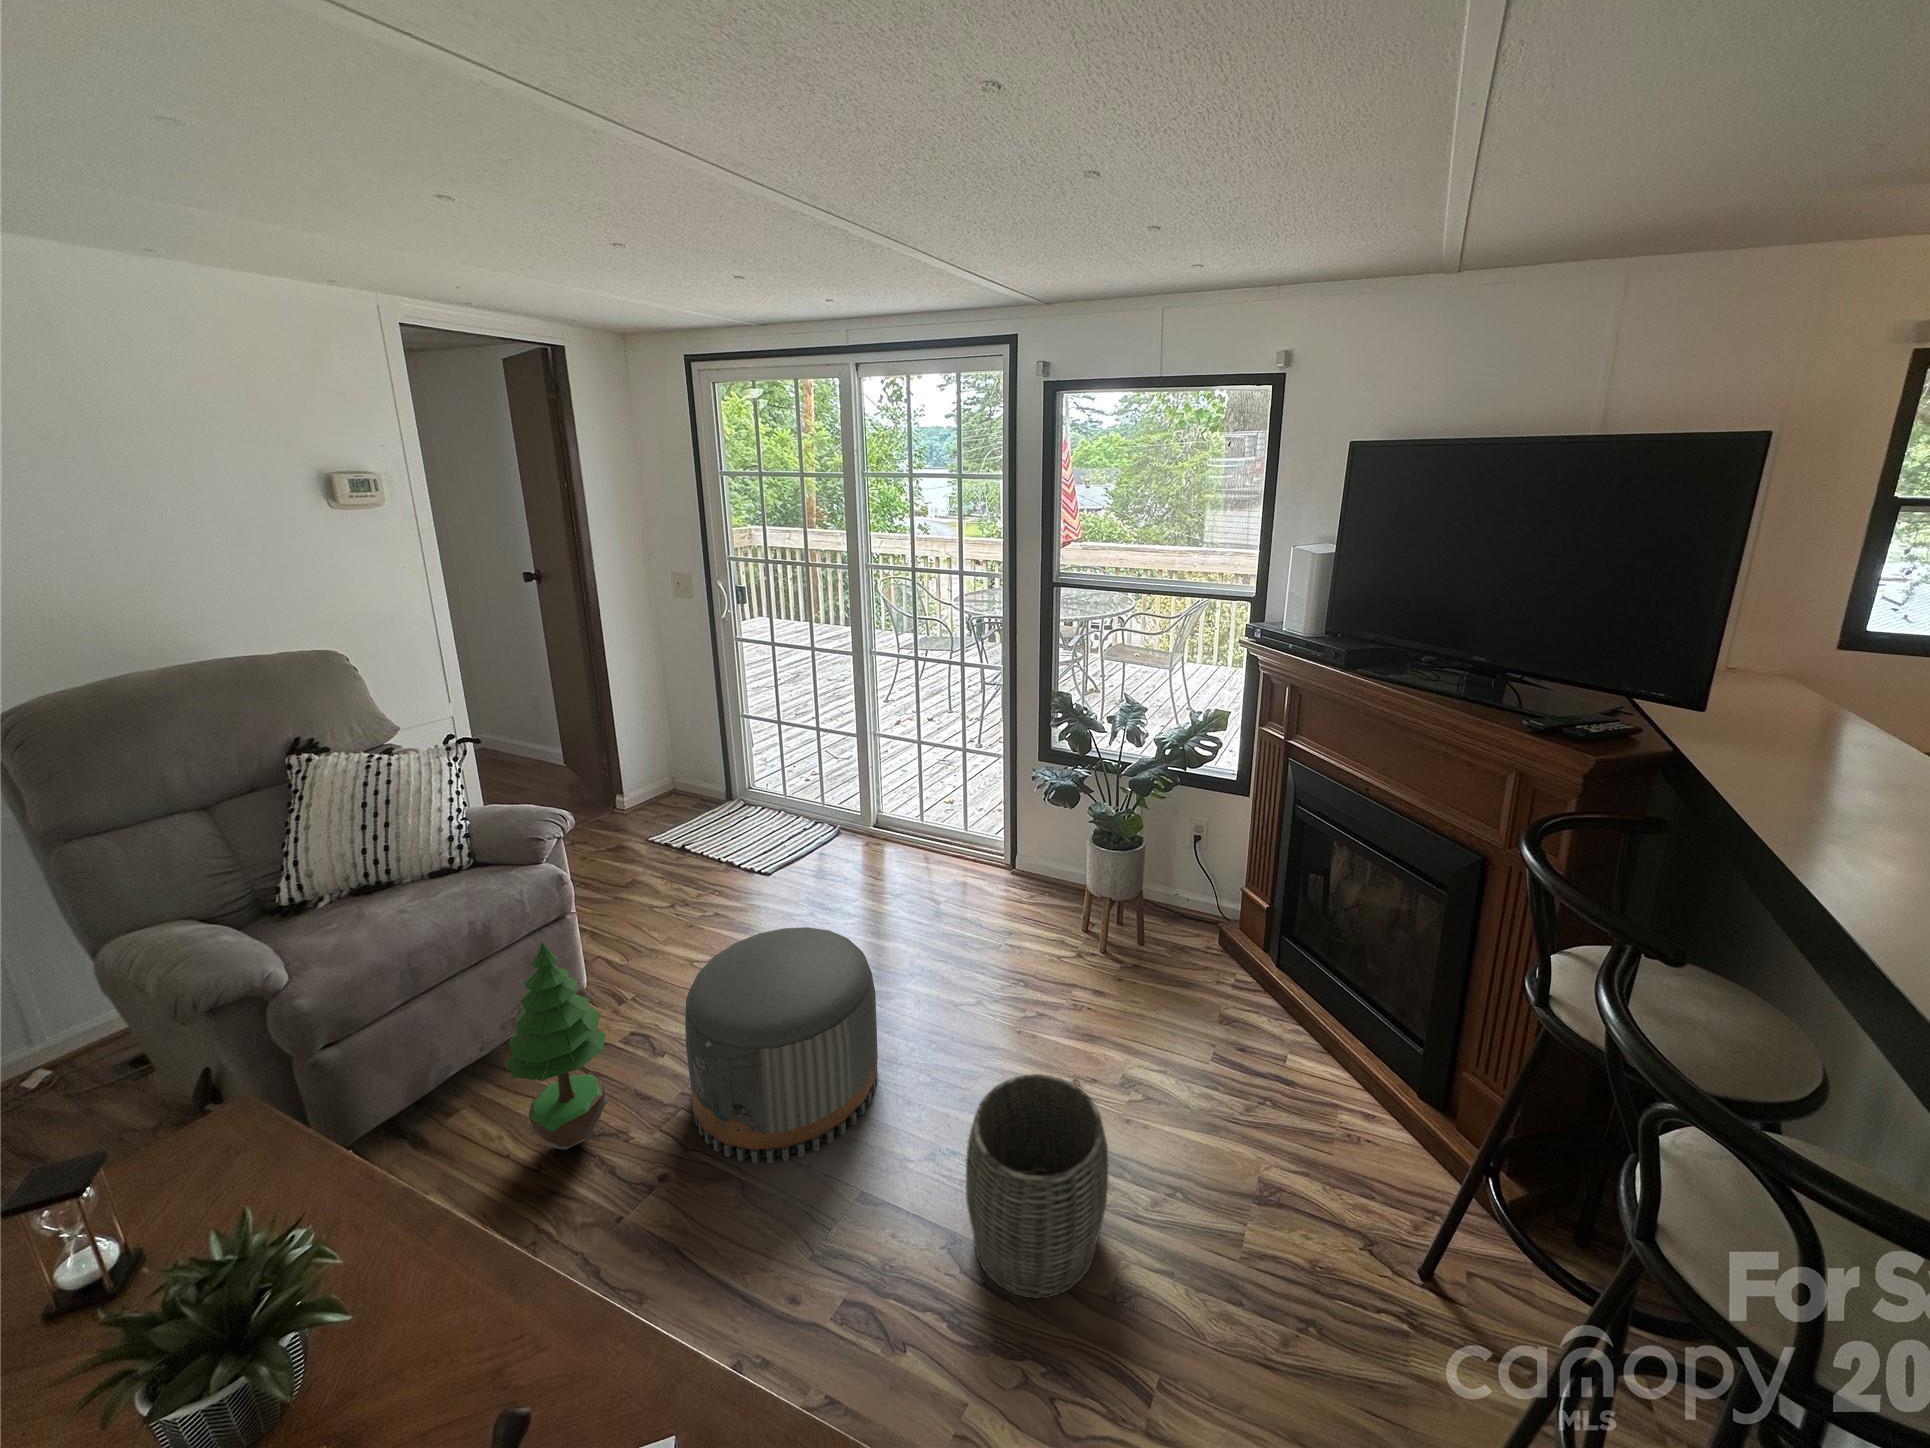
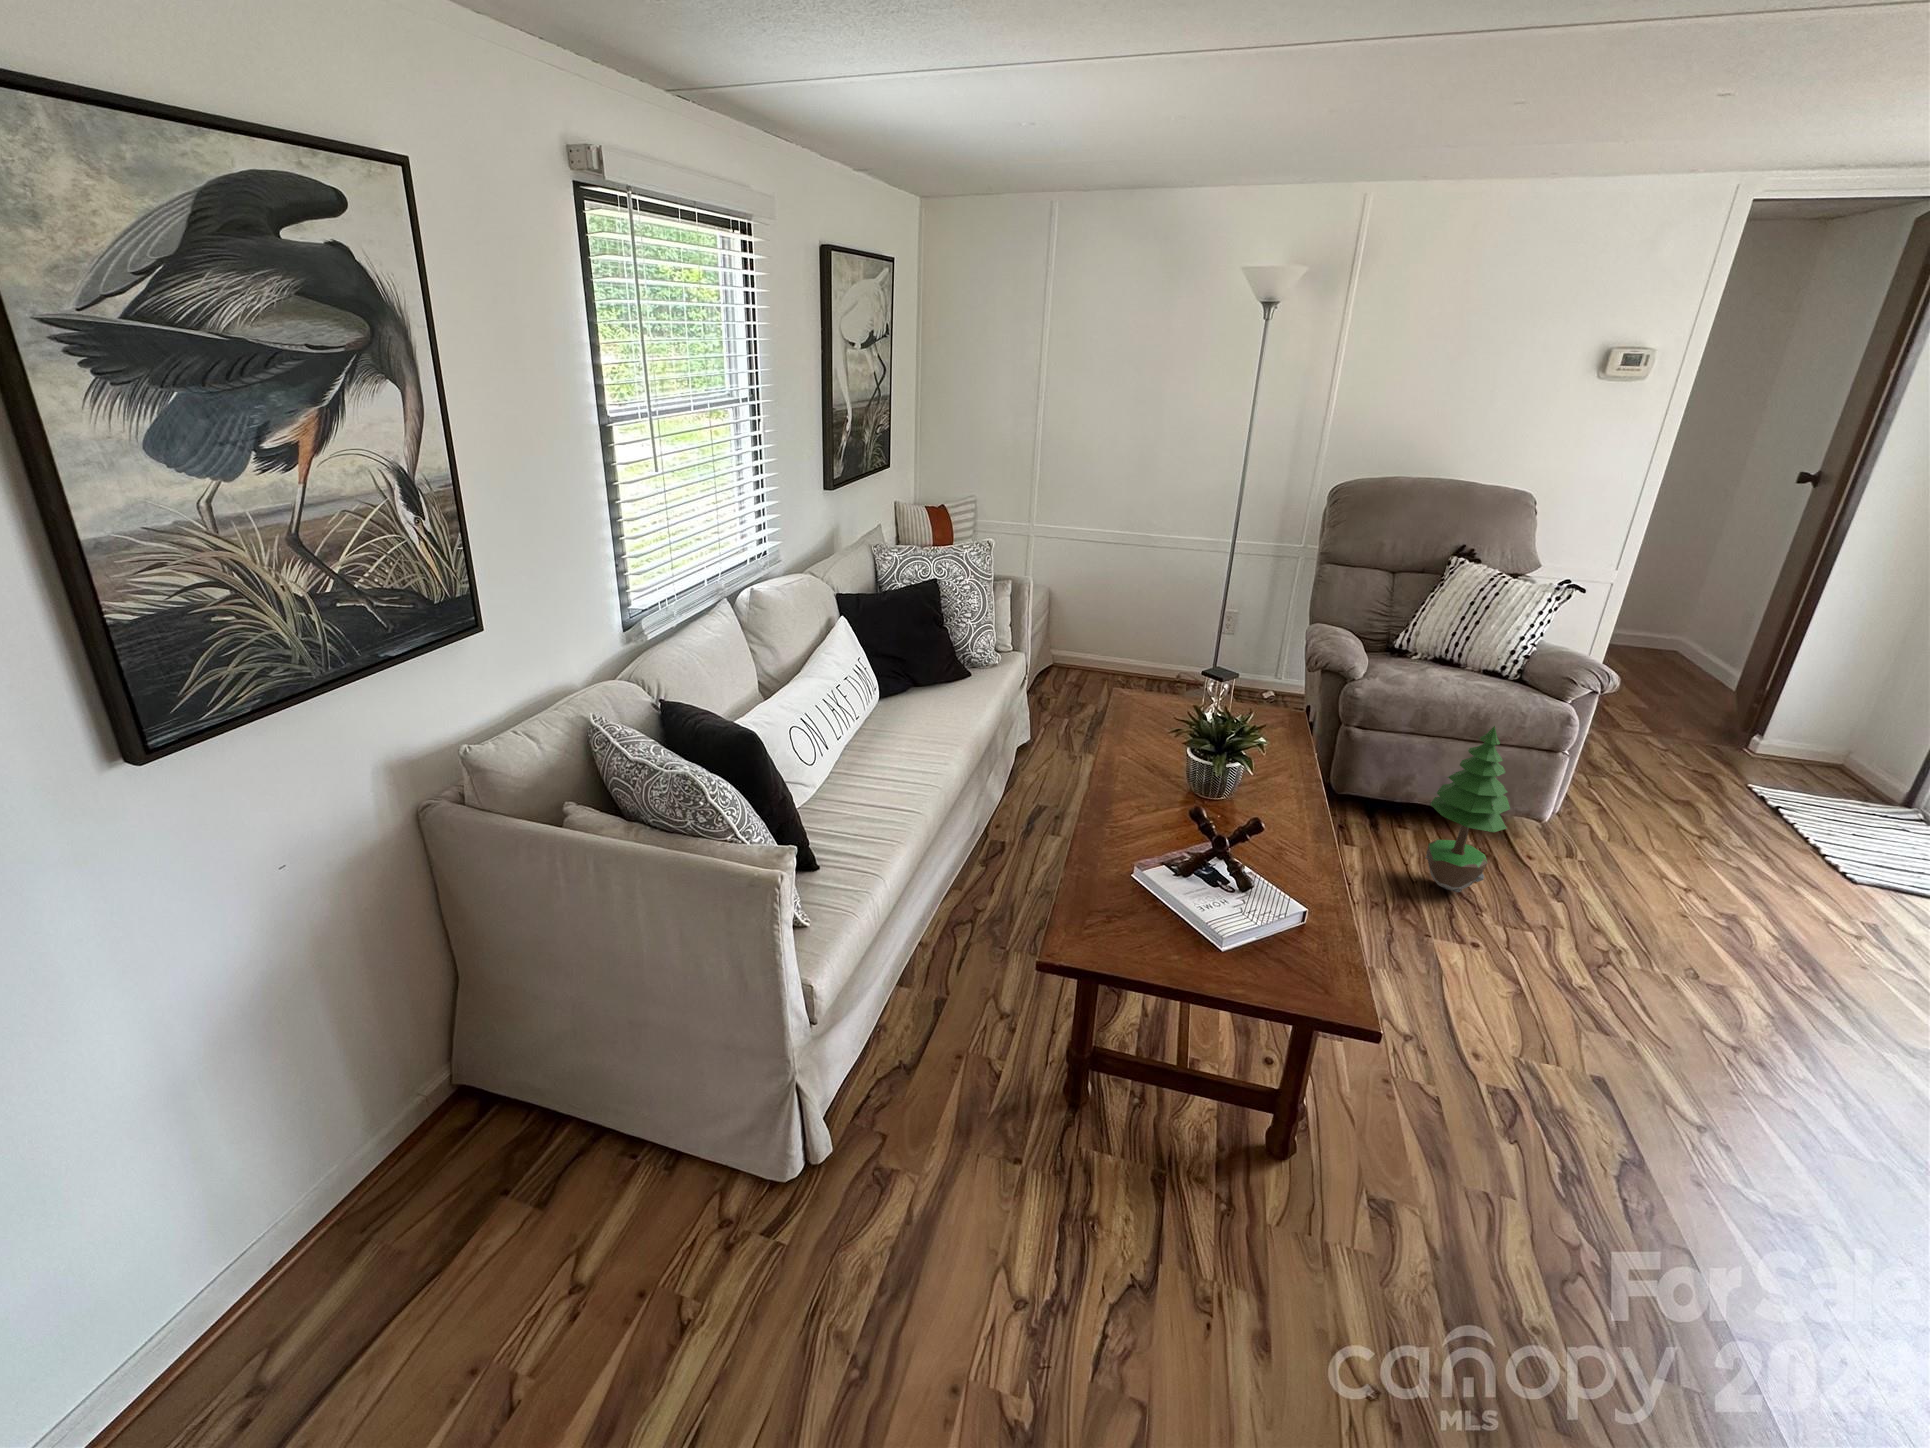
pouf: present [685,927,878,1163] -> none [1525,835,1798,1064]
woven basket: present [966,1074,1108,1298] -> none [1636,1072,1896,1323]

